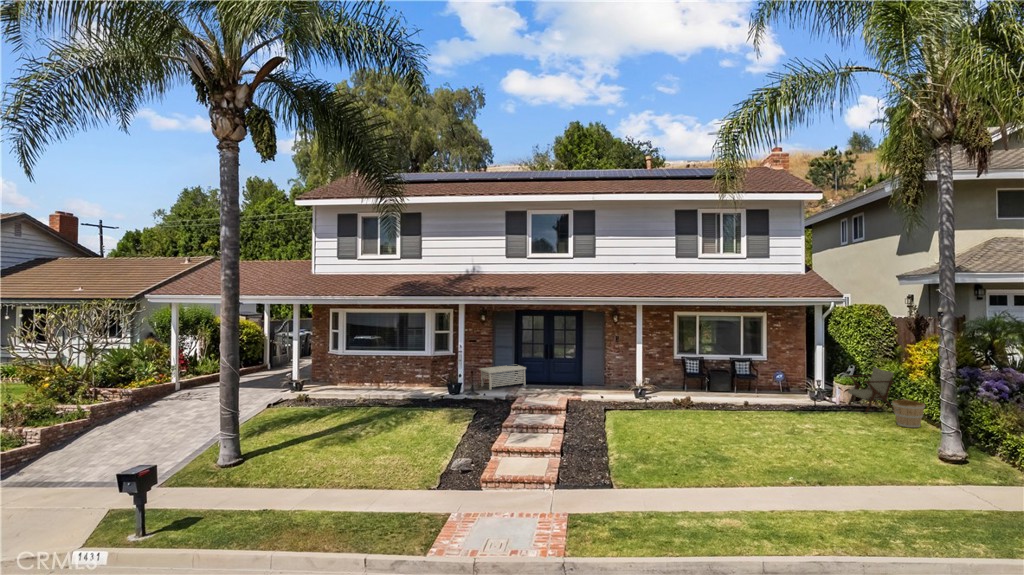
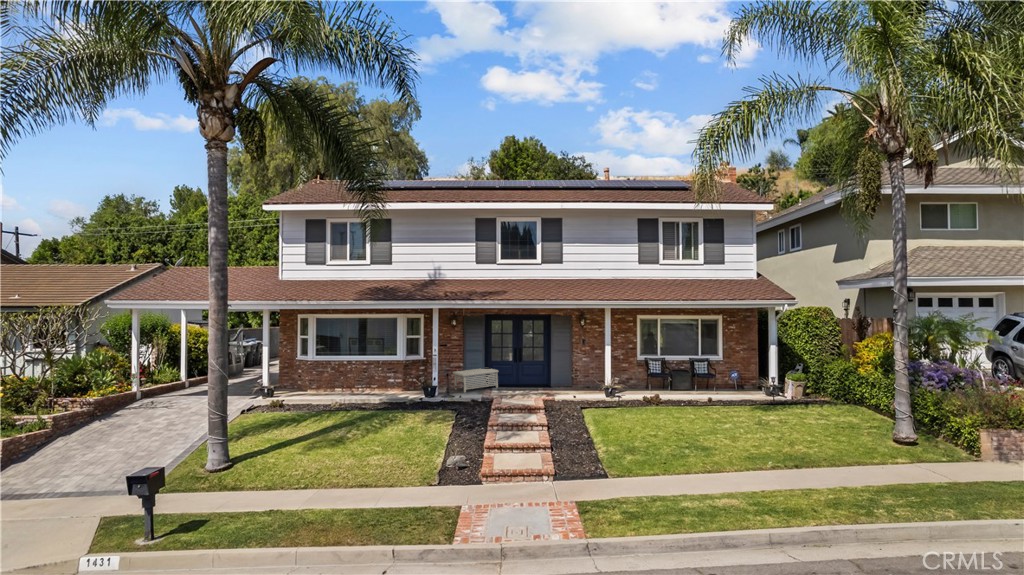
lounge chair: present [848,367,894,413] -> none [798,363,845,405]
wooden bucket: present [892,399,925,428] -> none [842,391,871,416]

